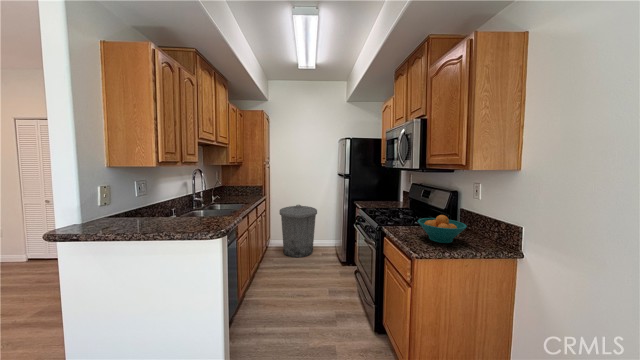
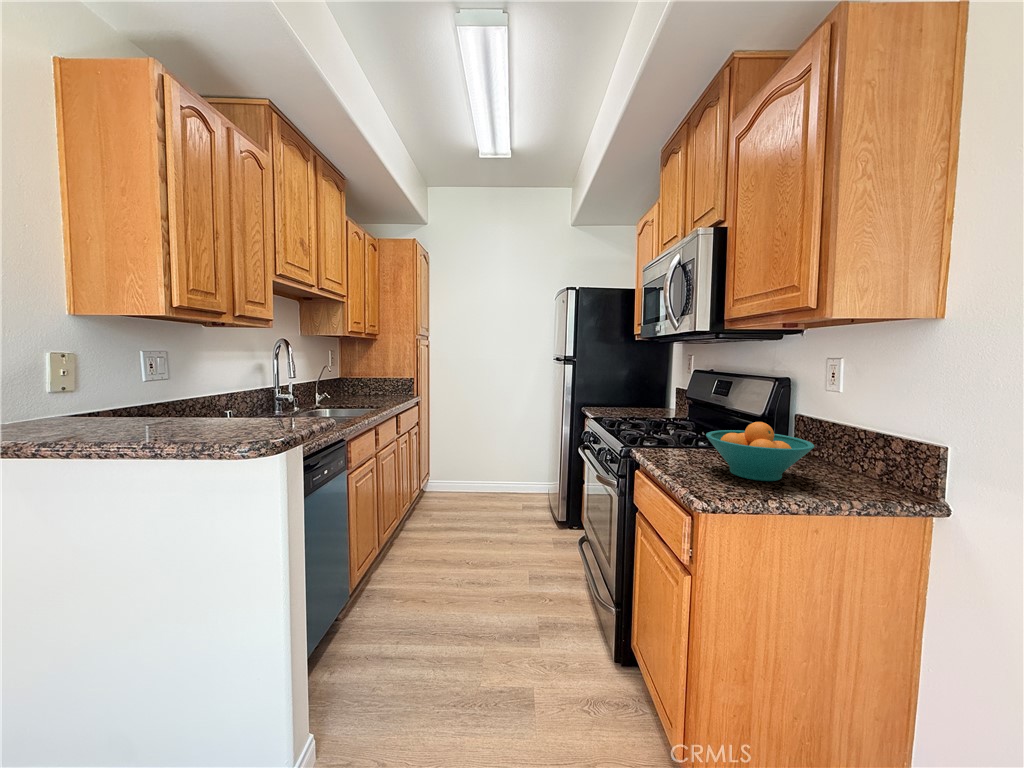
trash can: present [279,205,317,257] -> none [443,414,513,512]

